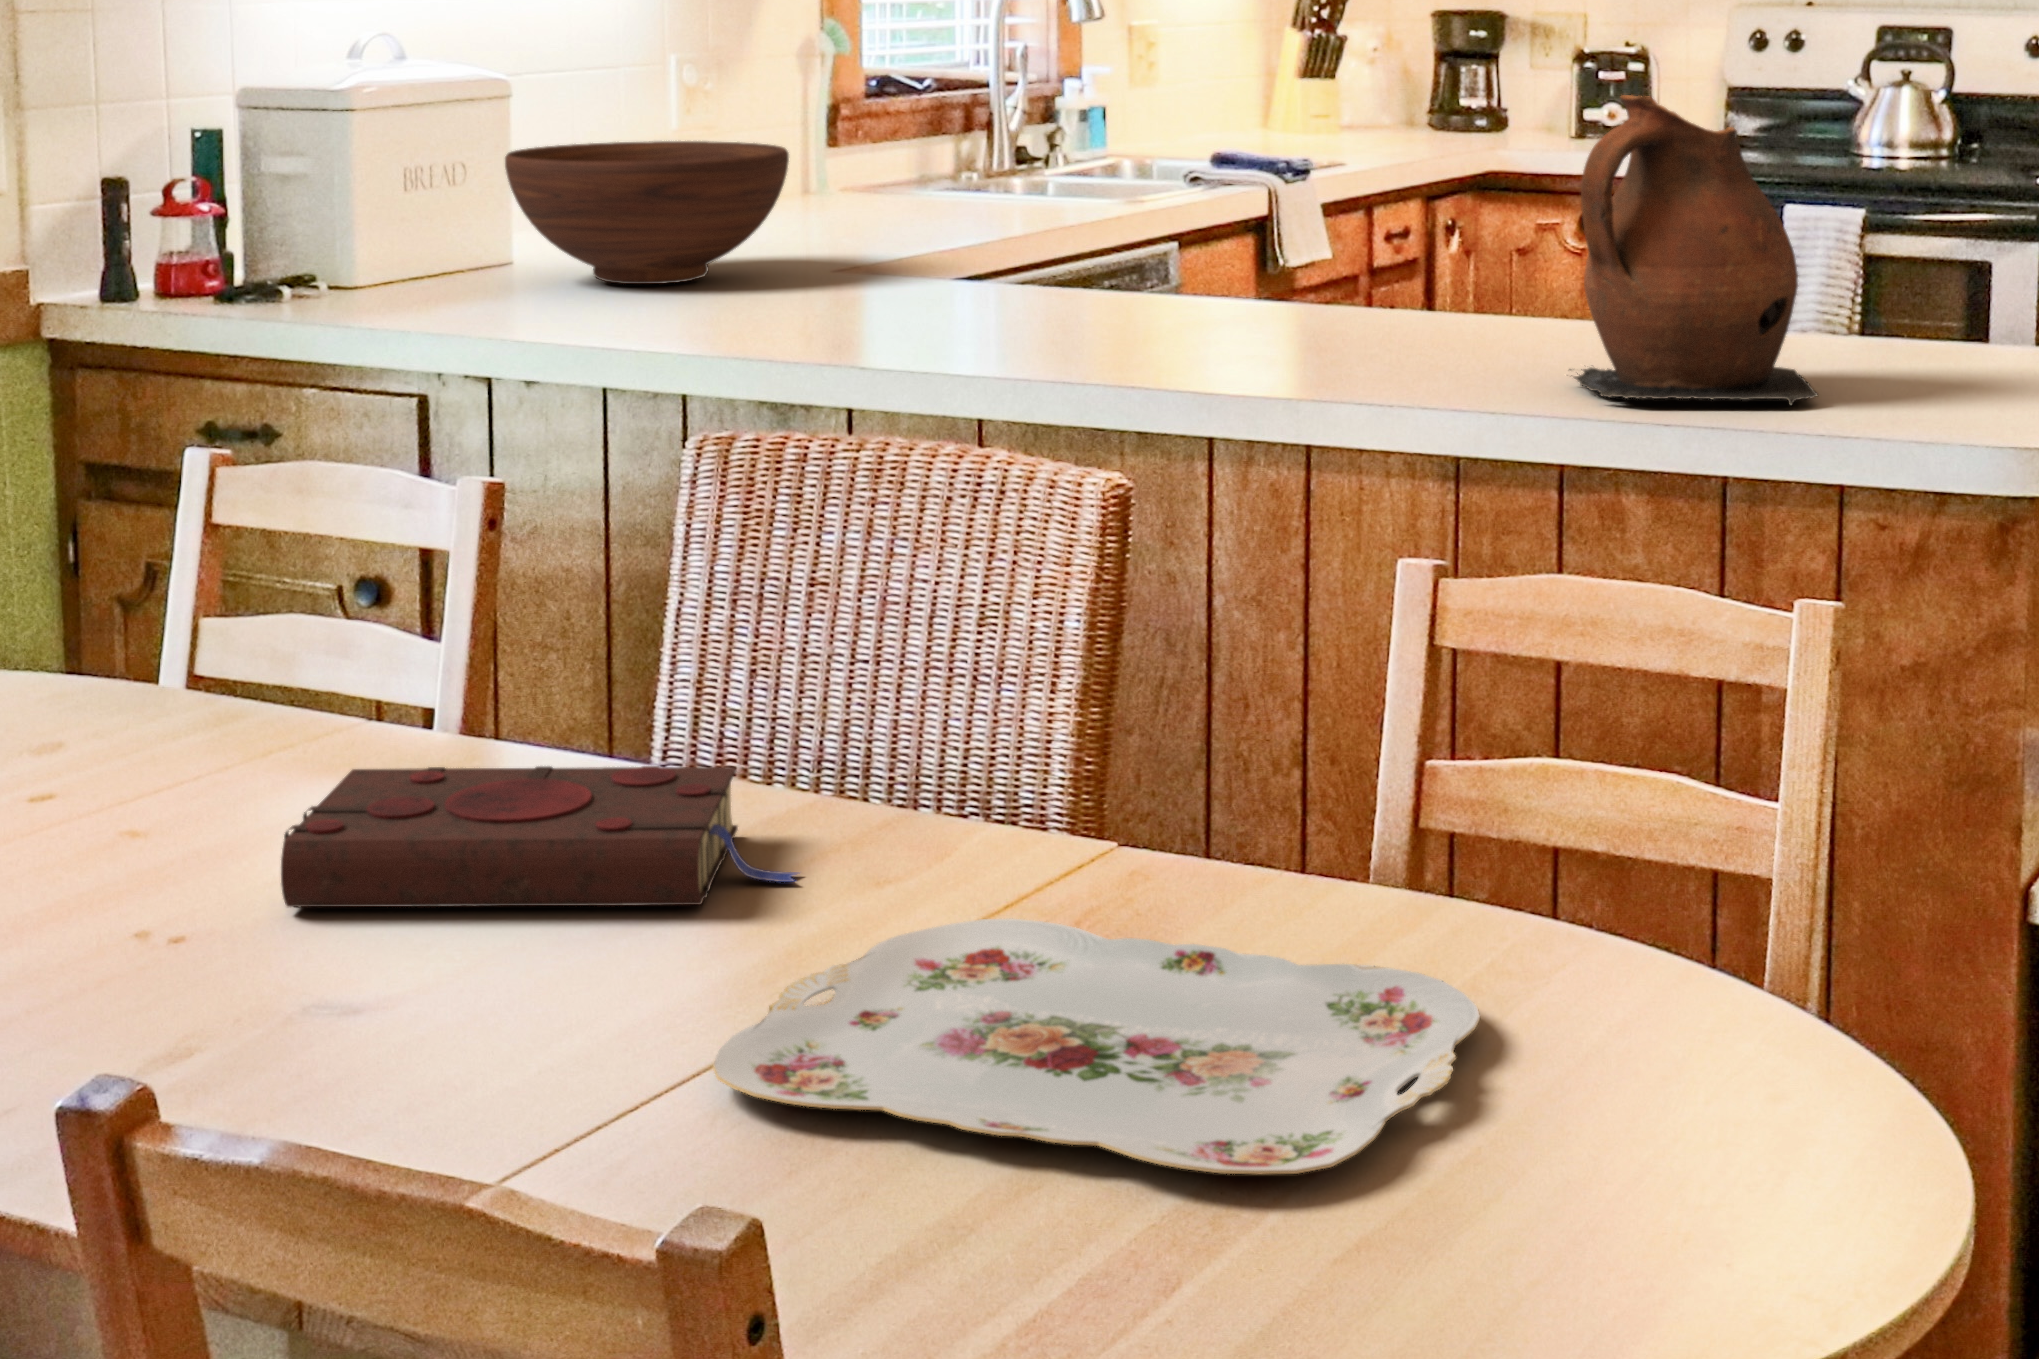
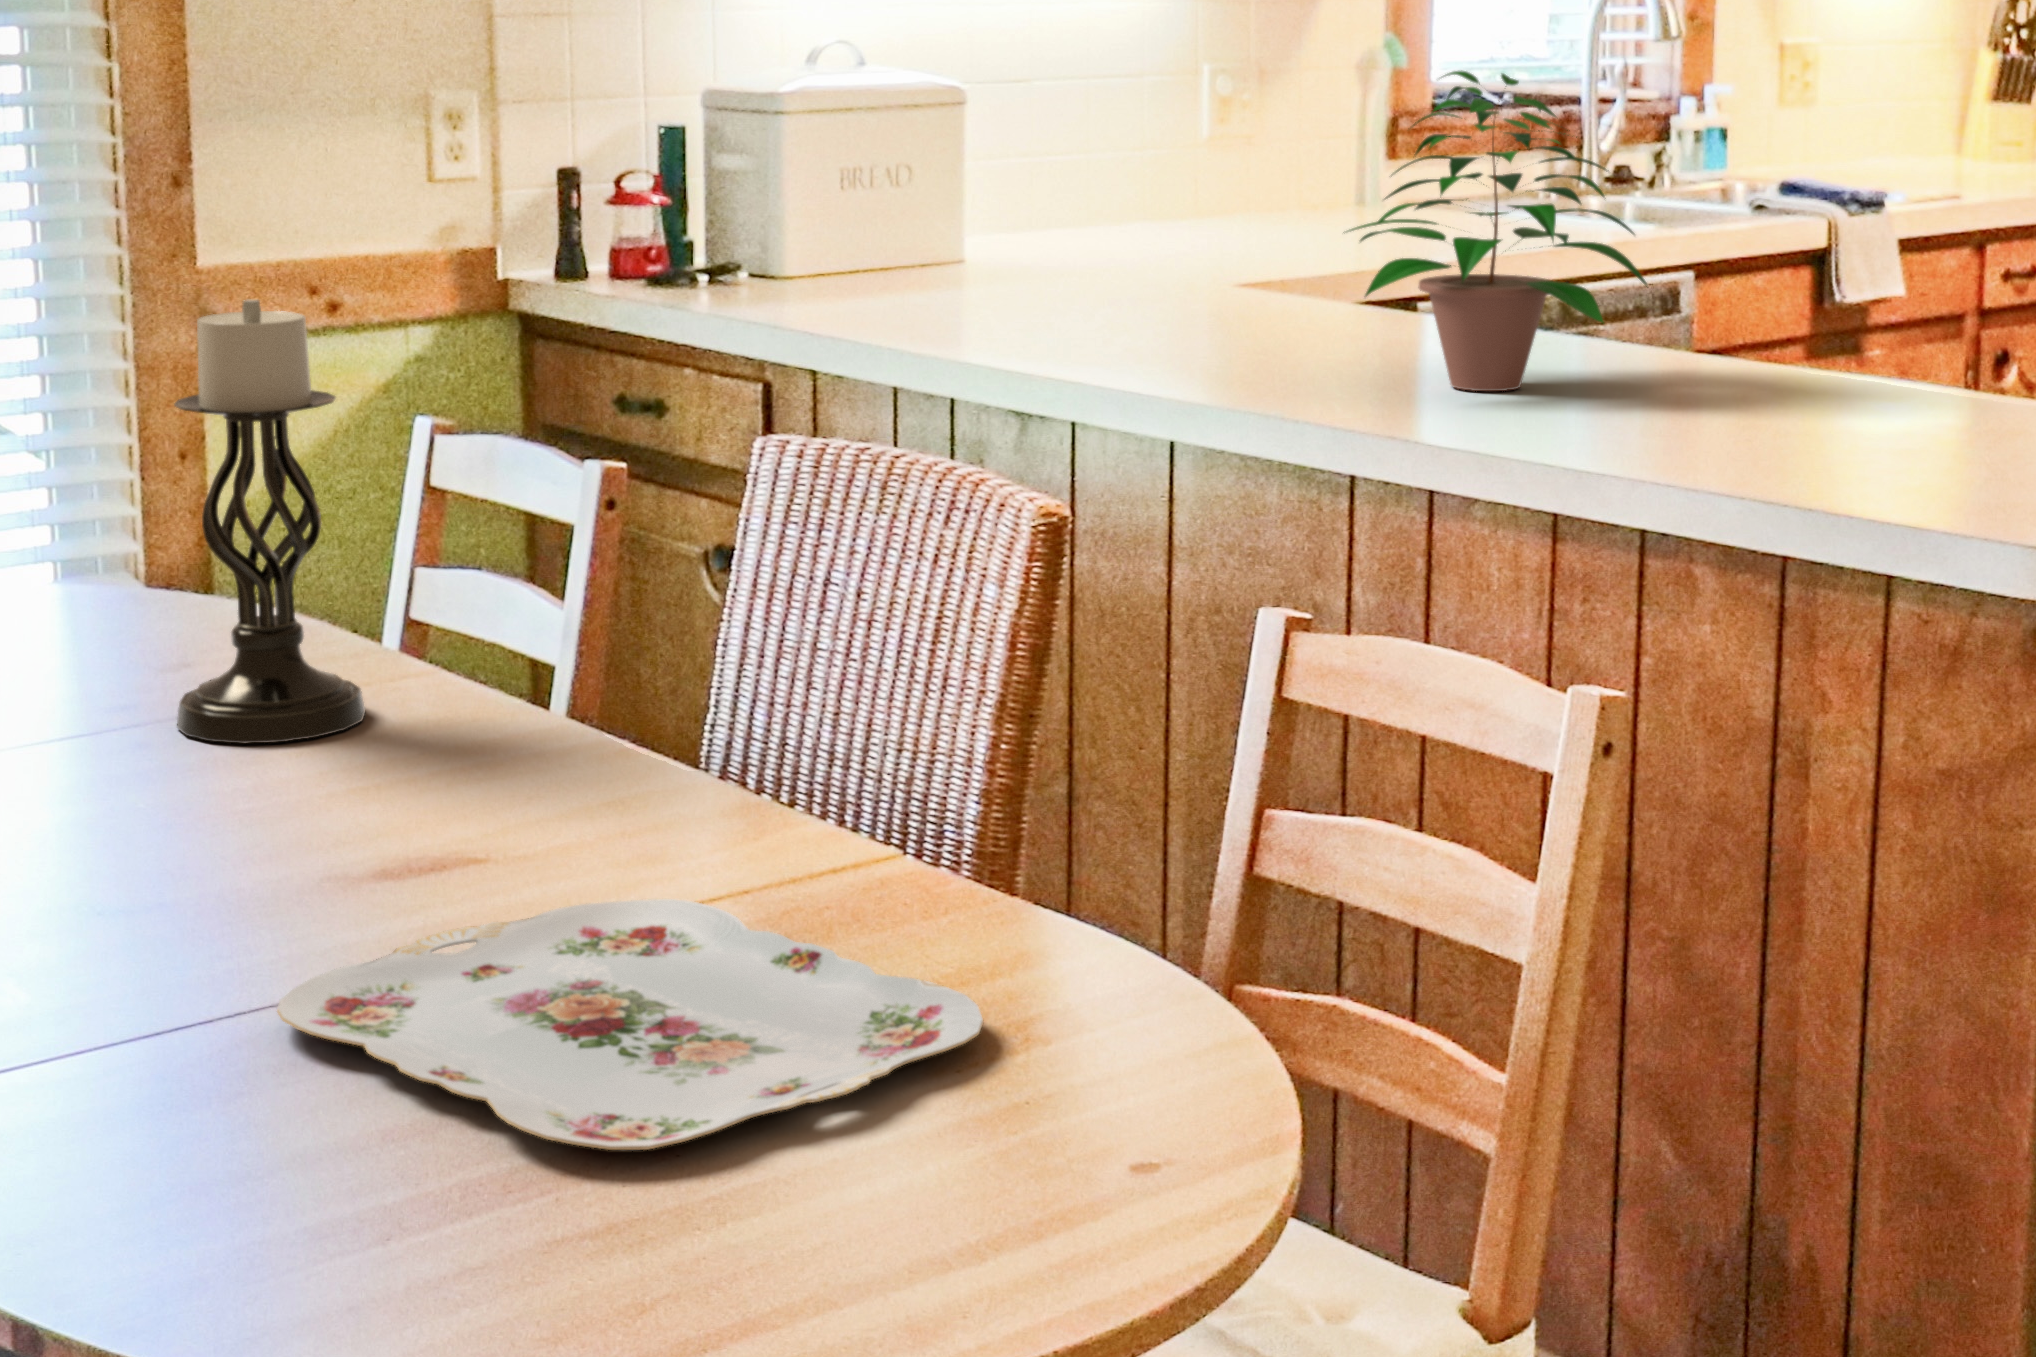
potted plant: none [1102,38,1416,352] -> present [1349,70,1647,391]
ceramic pitcher: present [1574,95,1818,405] -> none [1702,145,1975,483]
fruit bowl: present [505,141,789,284] -> none [923,152,1193,291]
candle holder: none [129,312,346,820] -> present [174,300,365,743]
book: present [281,766,798,907] -> none [163,709,609,859]

